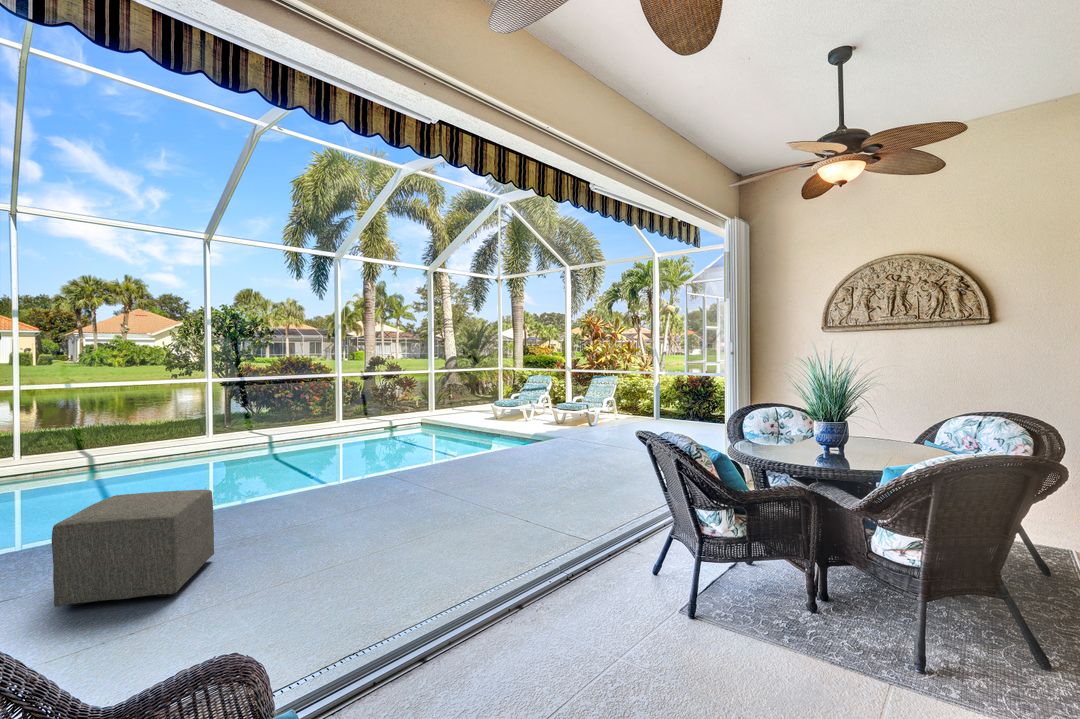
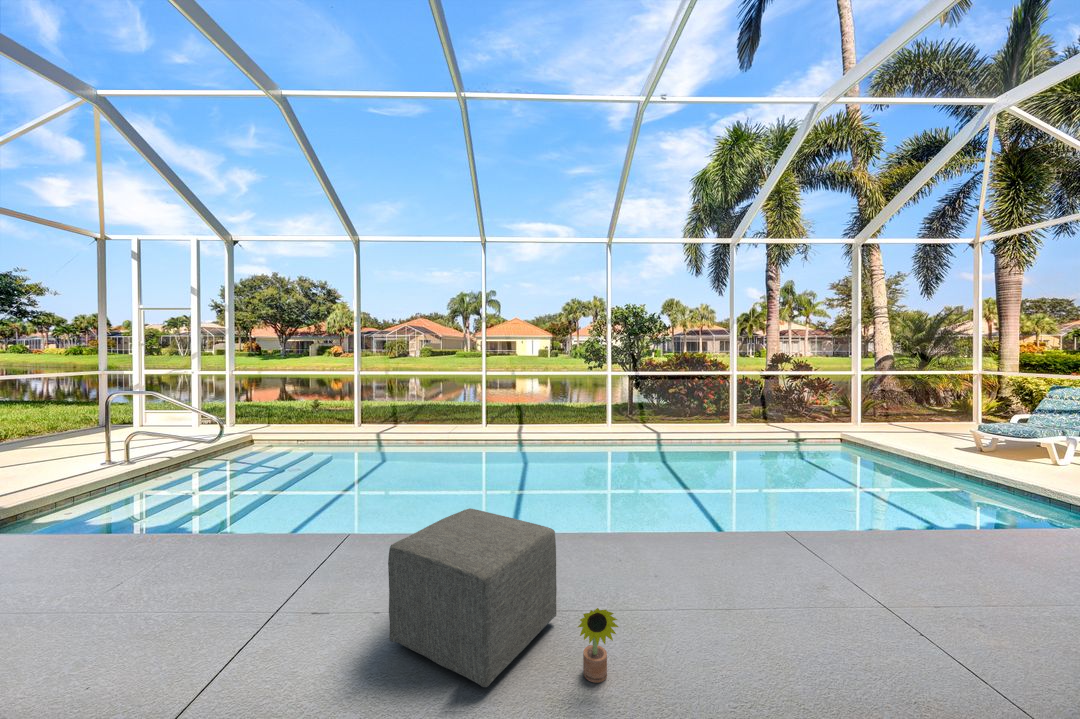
decorative plant: none [245,519,274,572] -> present [578,608,618,683]

